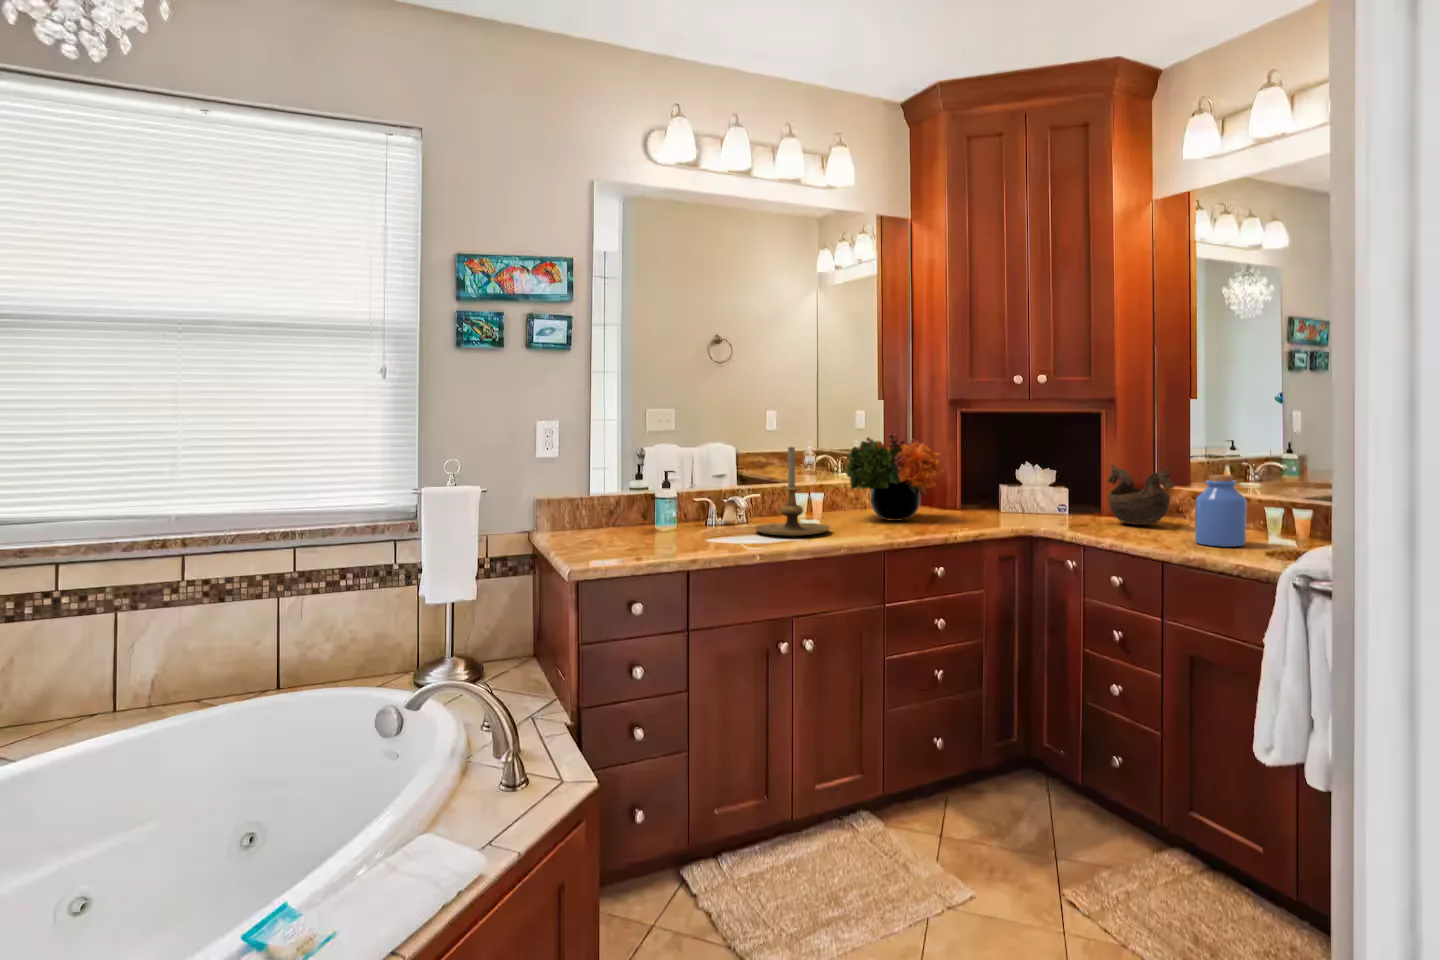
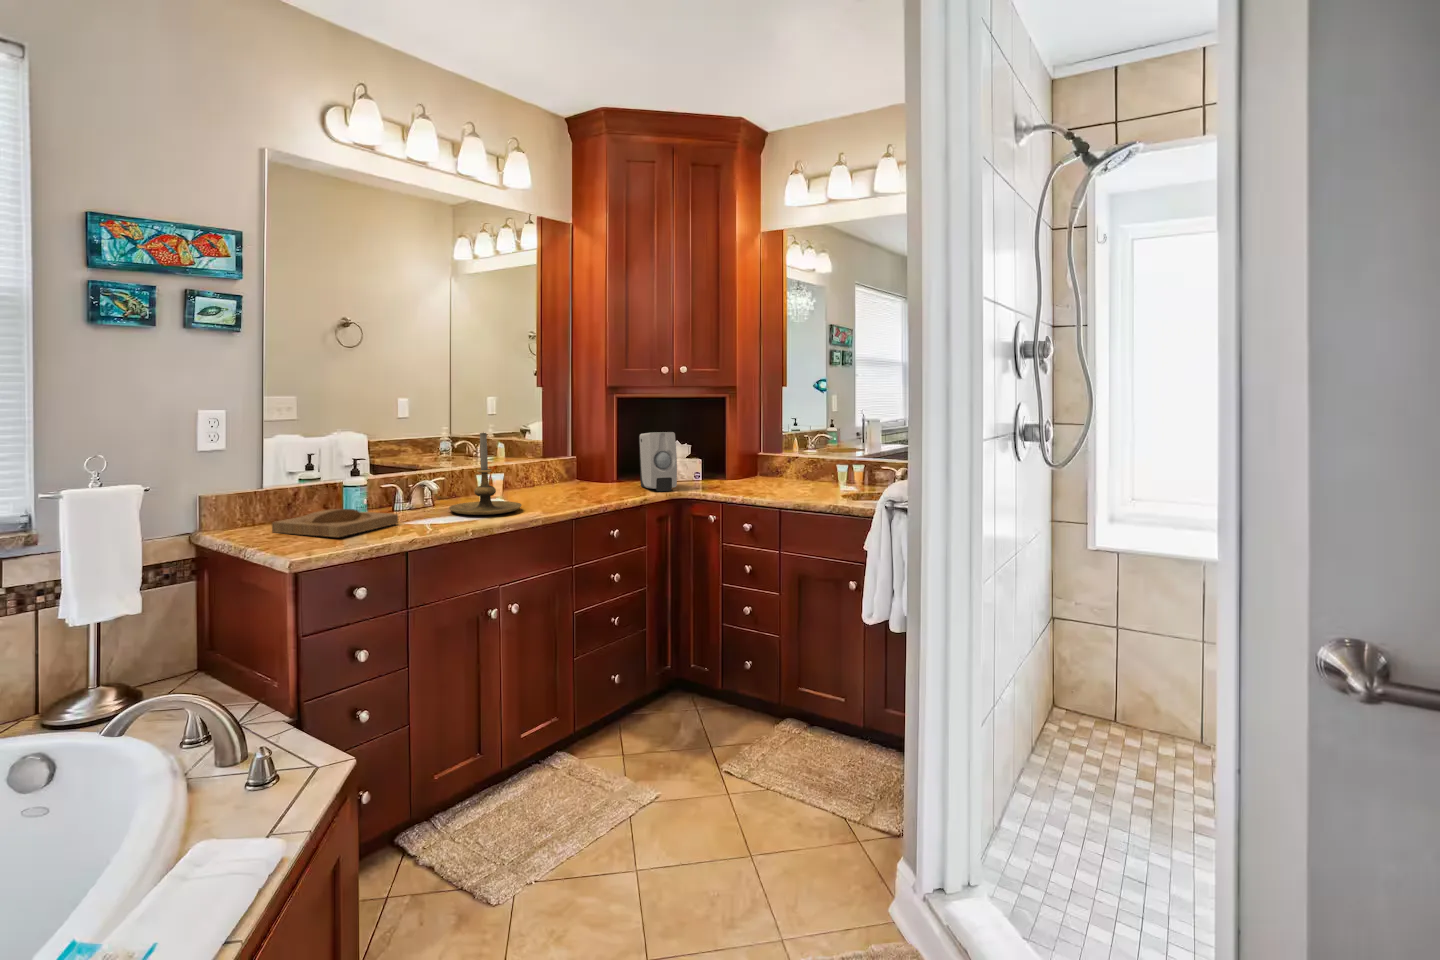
flower arrangement: present [845,433,944,521] -> none [524,417,612,494]
soap dispenser: none [983,450,1028,521] -> present [639,432,677,491]
decorative bowl: present [1108,465,1174,525] -> none [732,443,781,490]
jar: present [1195,475,1247,547] -> none [796,454,829,506]
tray: none [585,522,699,548] -> present [272,509,398,537]

